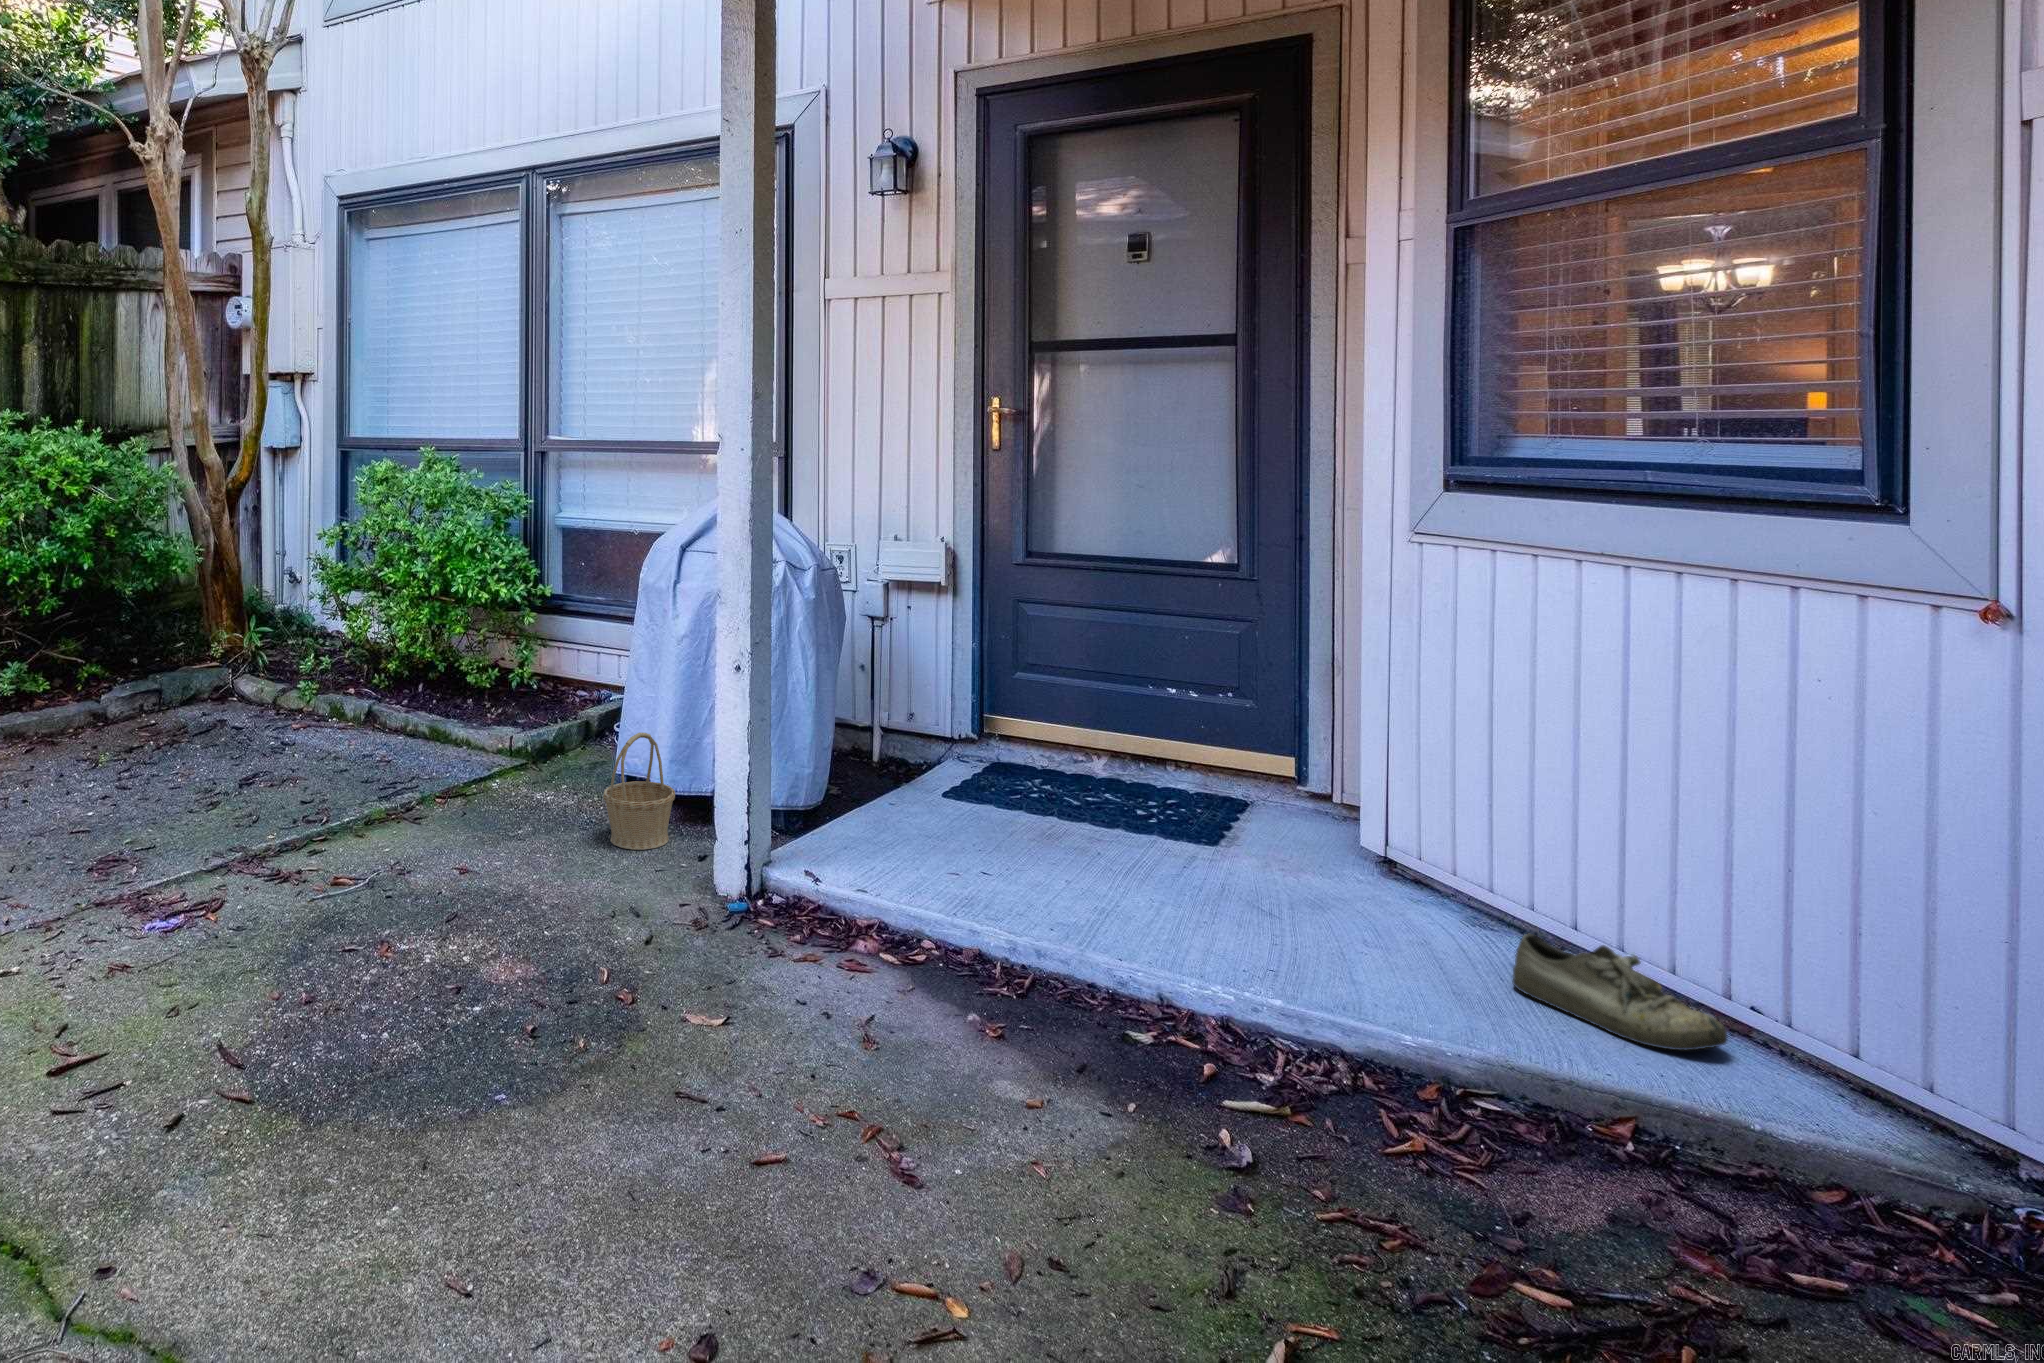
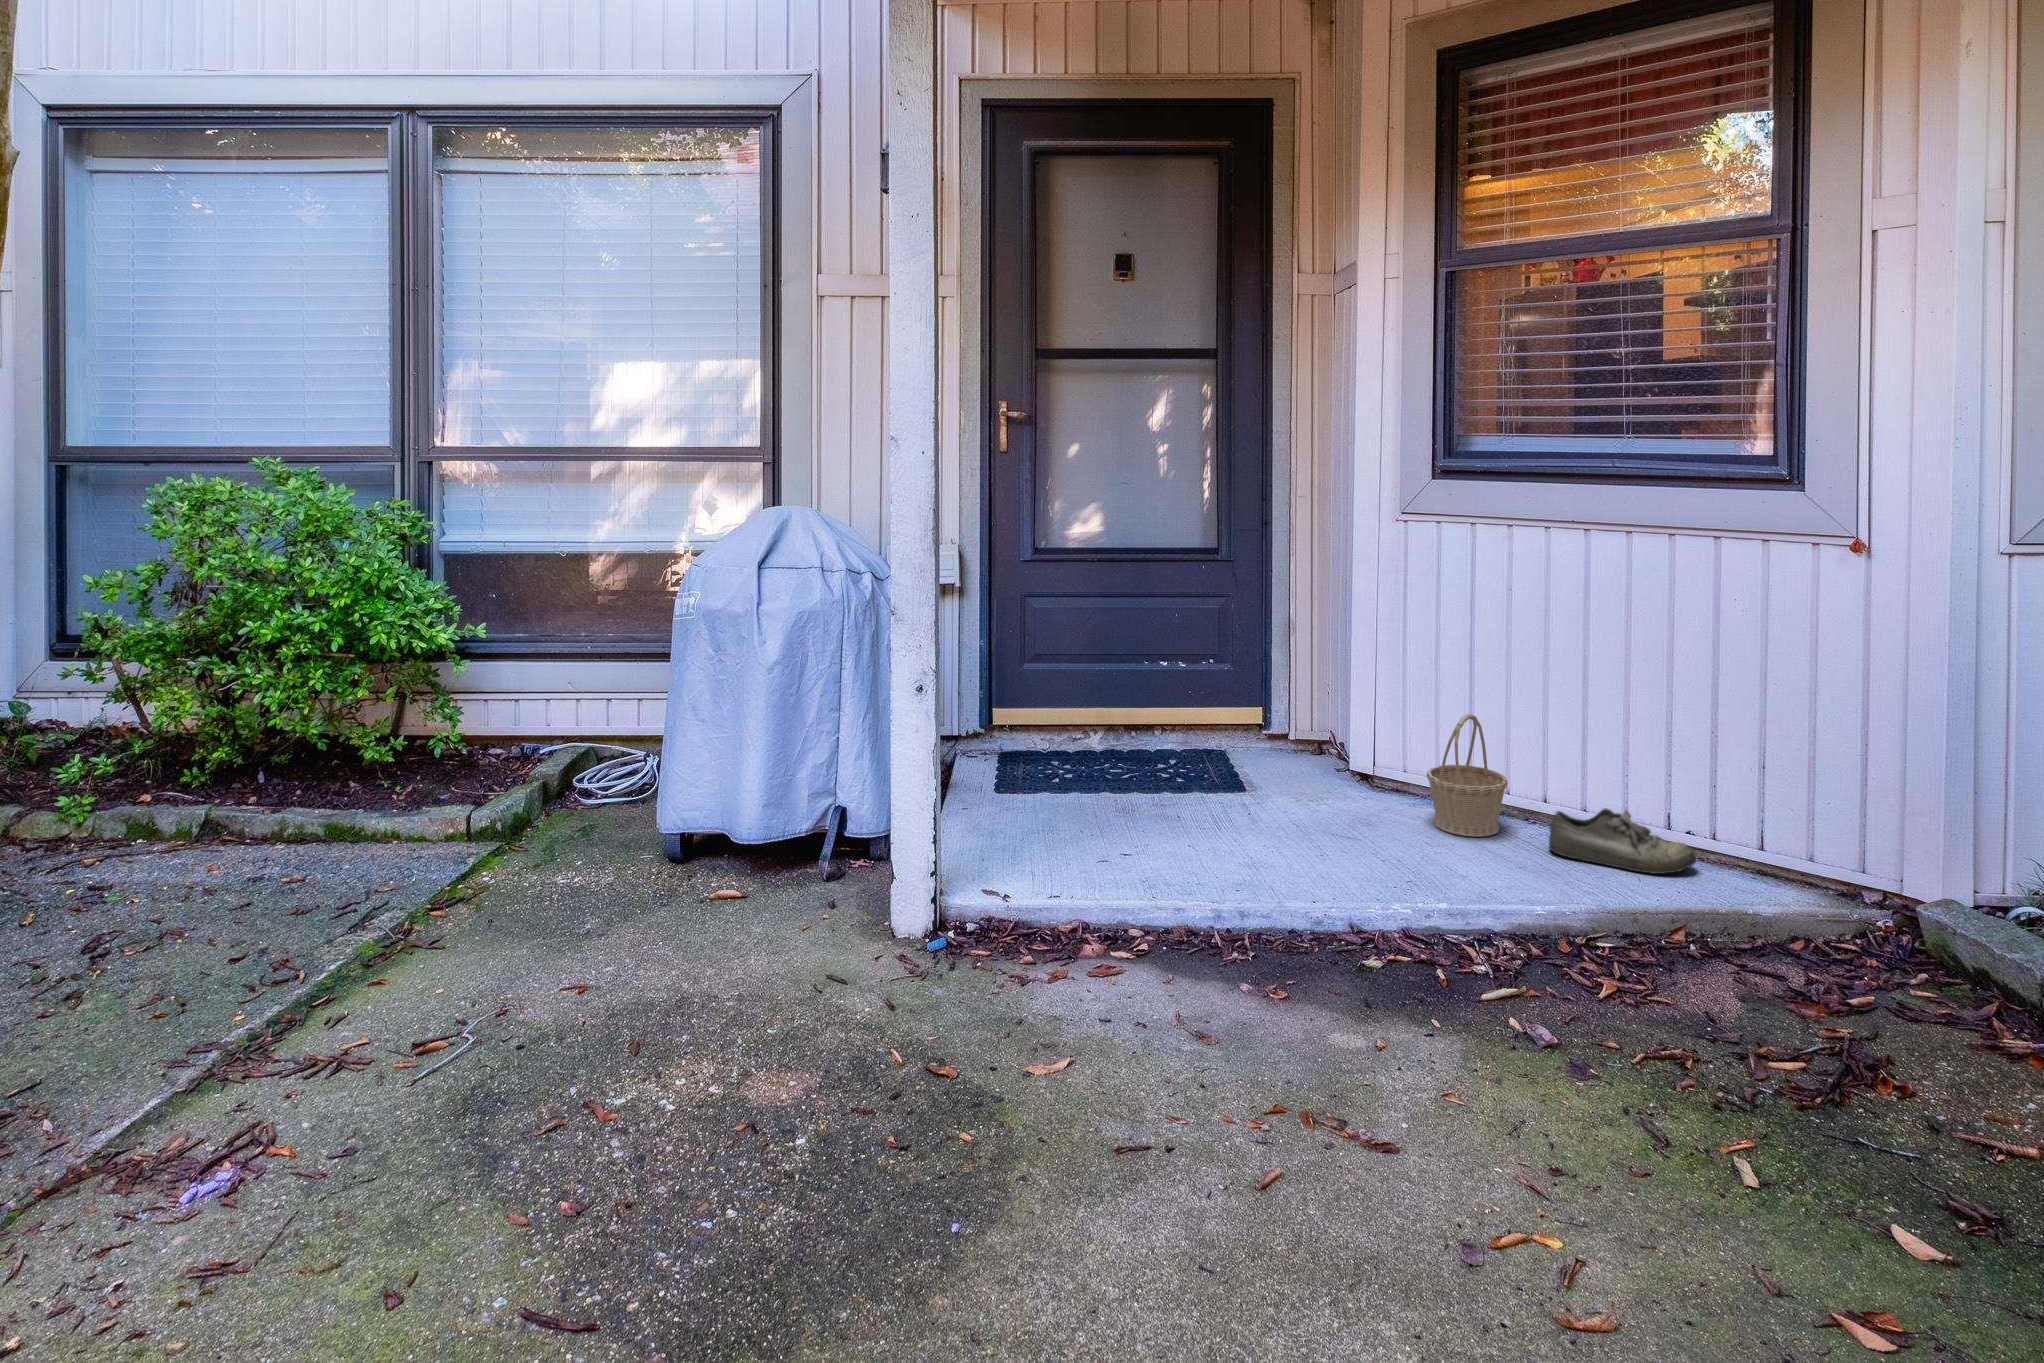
basket: present [603,733,675,850] -> present [1427,714,1508,837]

